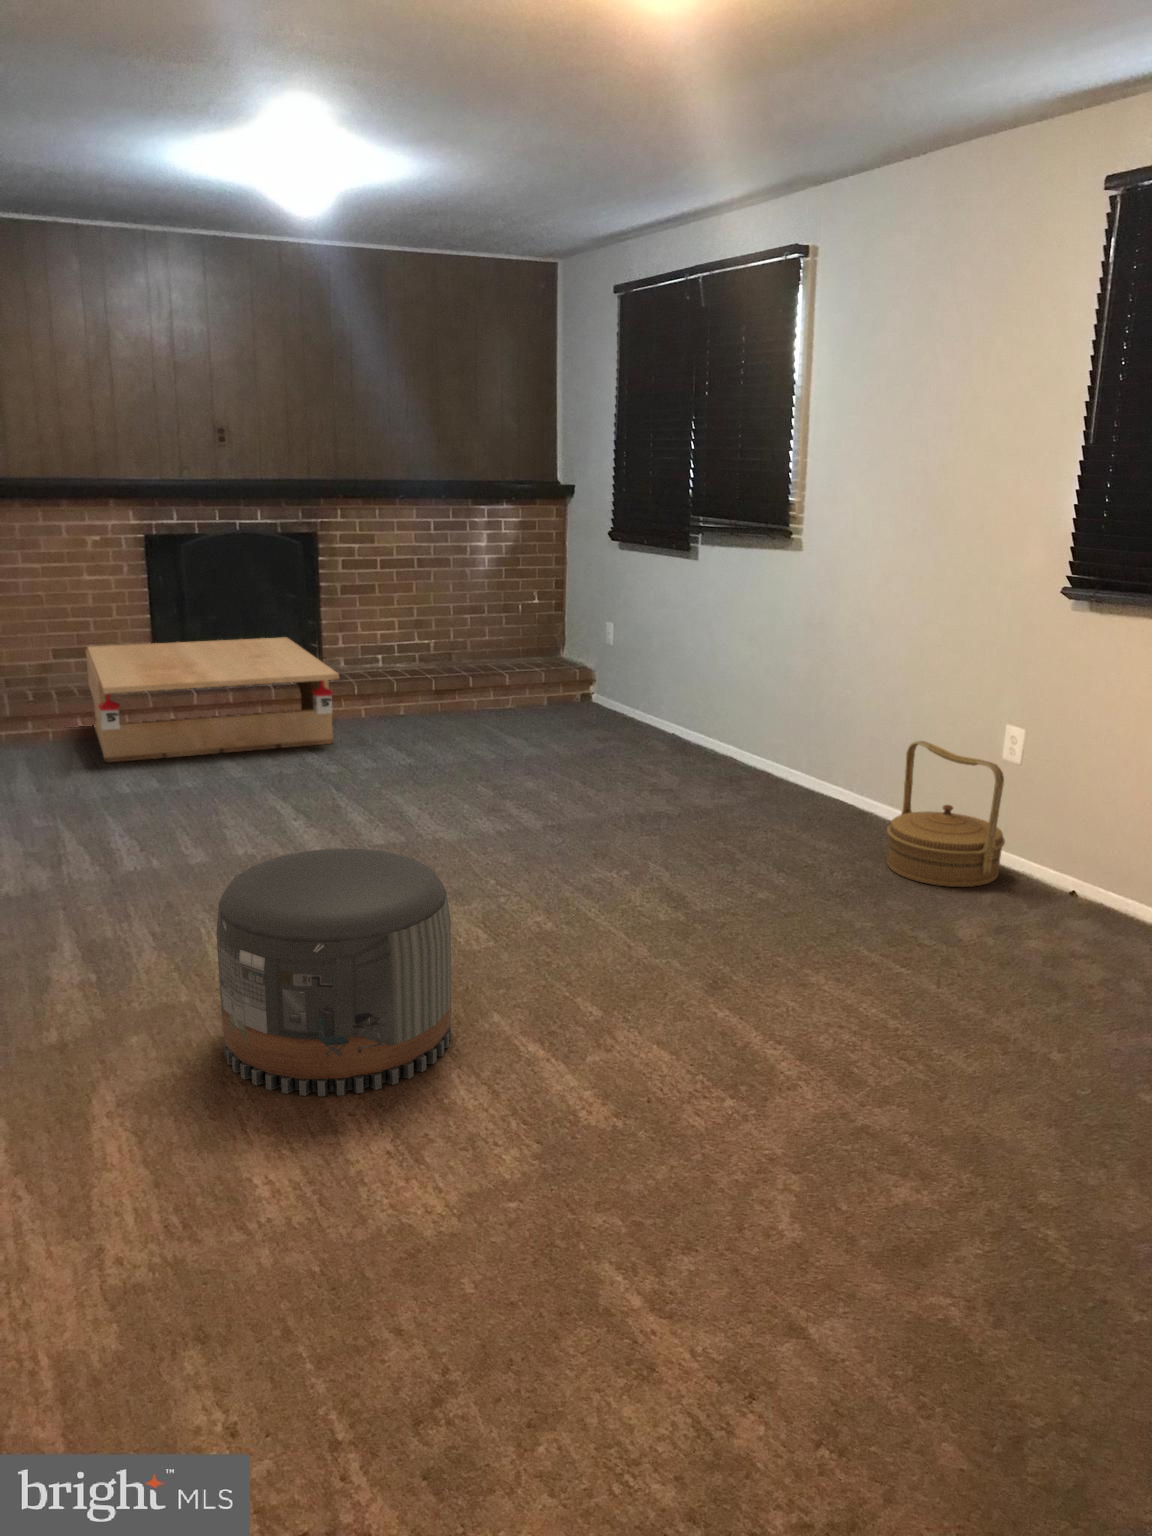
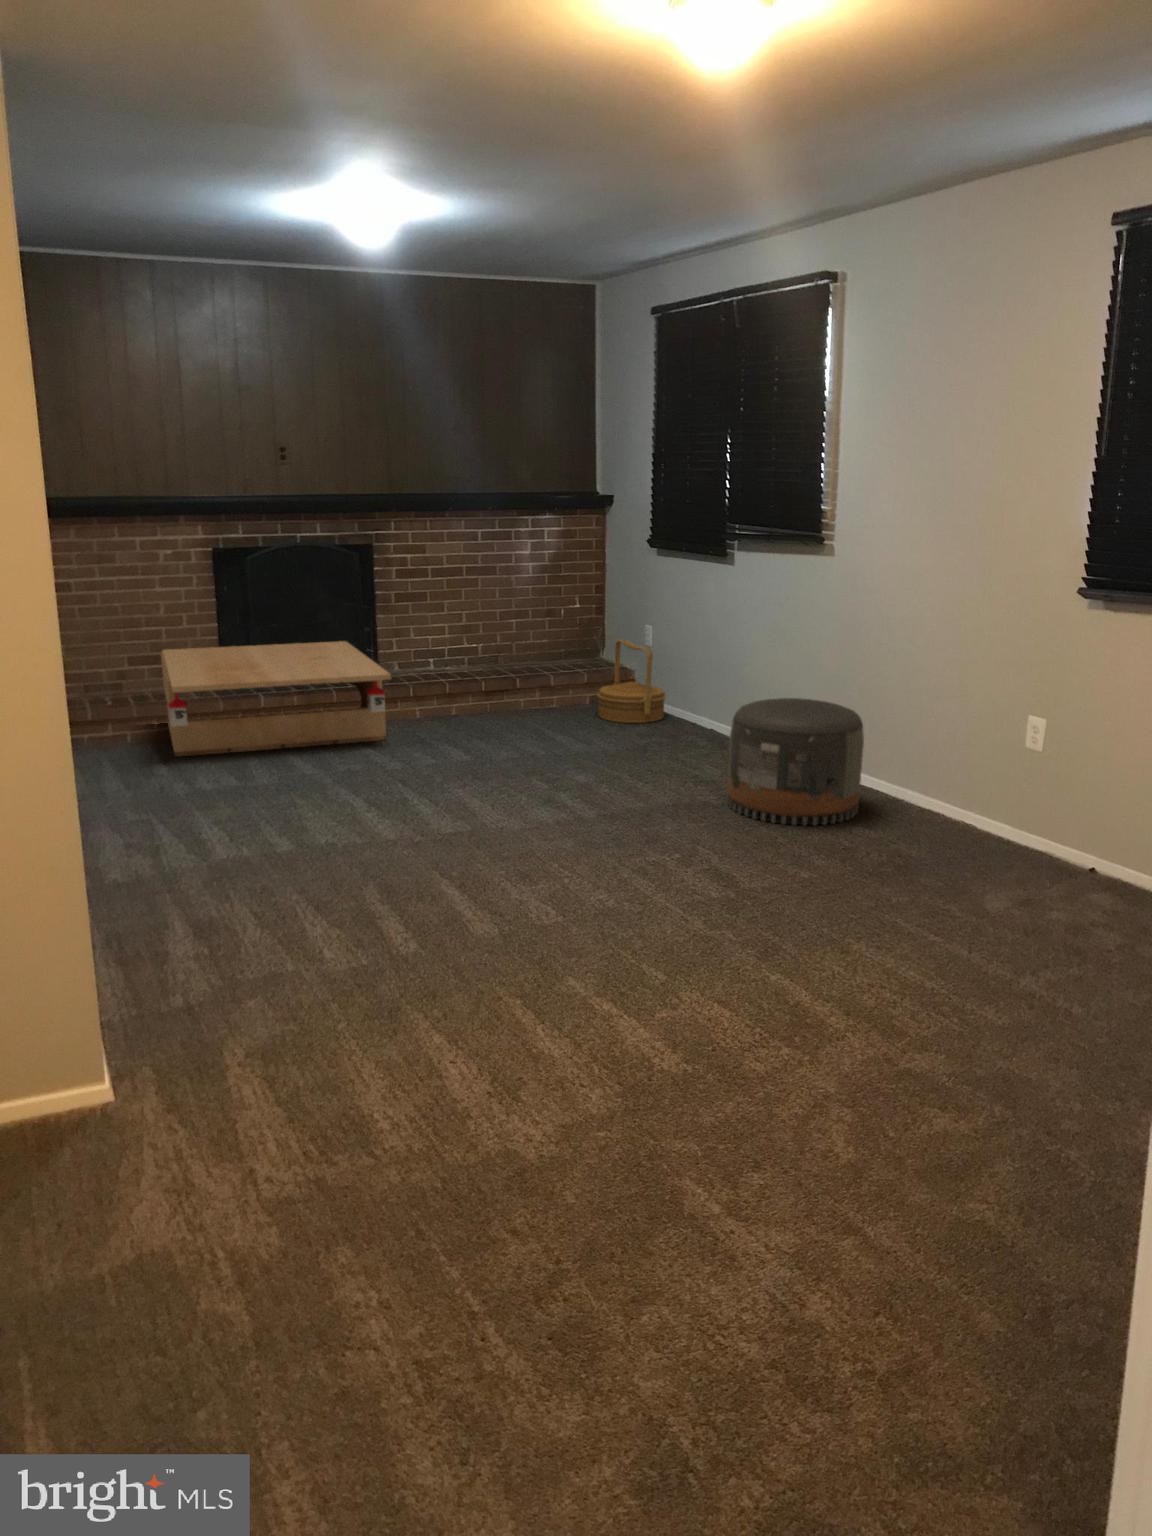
woven basket: present [887,741,1005,887] -> present [598,639,666,723]
pouf: present [216,849,452,1096] -> present [727,698,864,826]

